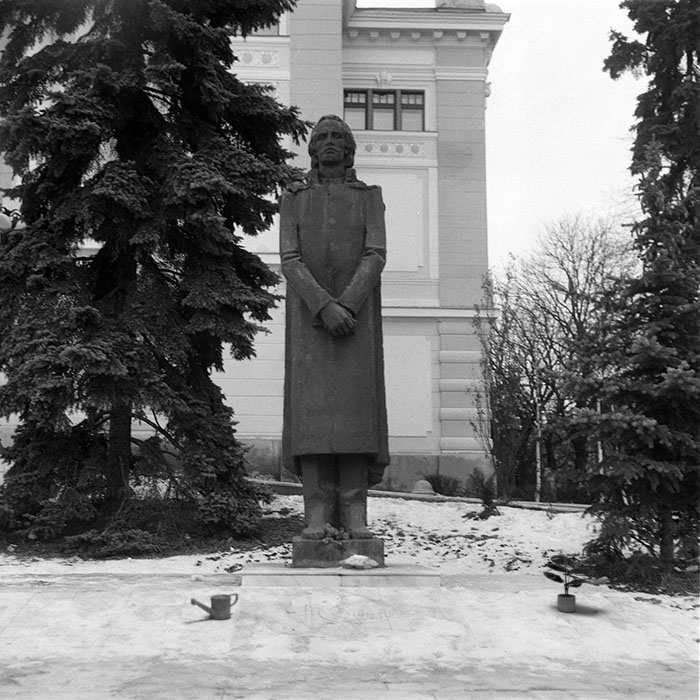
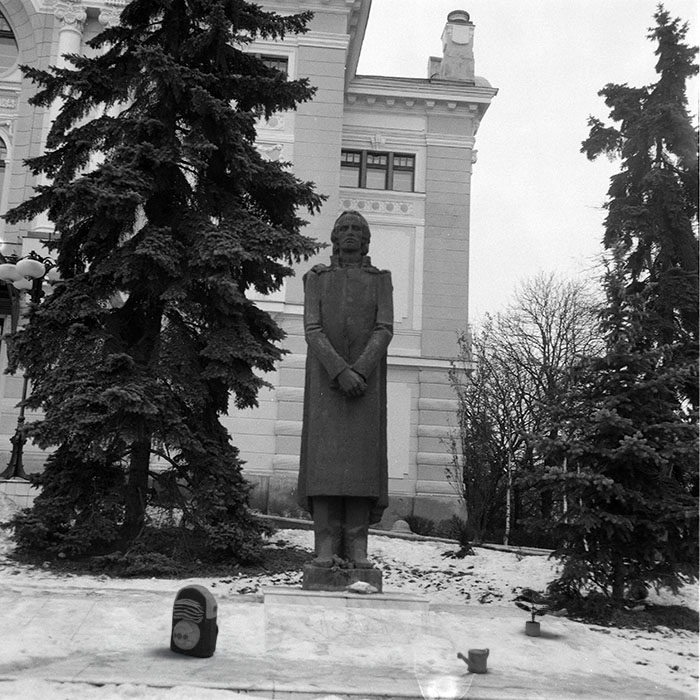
backpack: none [107,570,167,662] -> present [170,584,219,657]
watering can: present [191,593,238,620] -> present [457,648,489,673]

